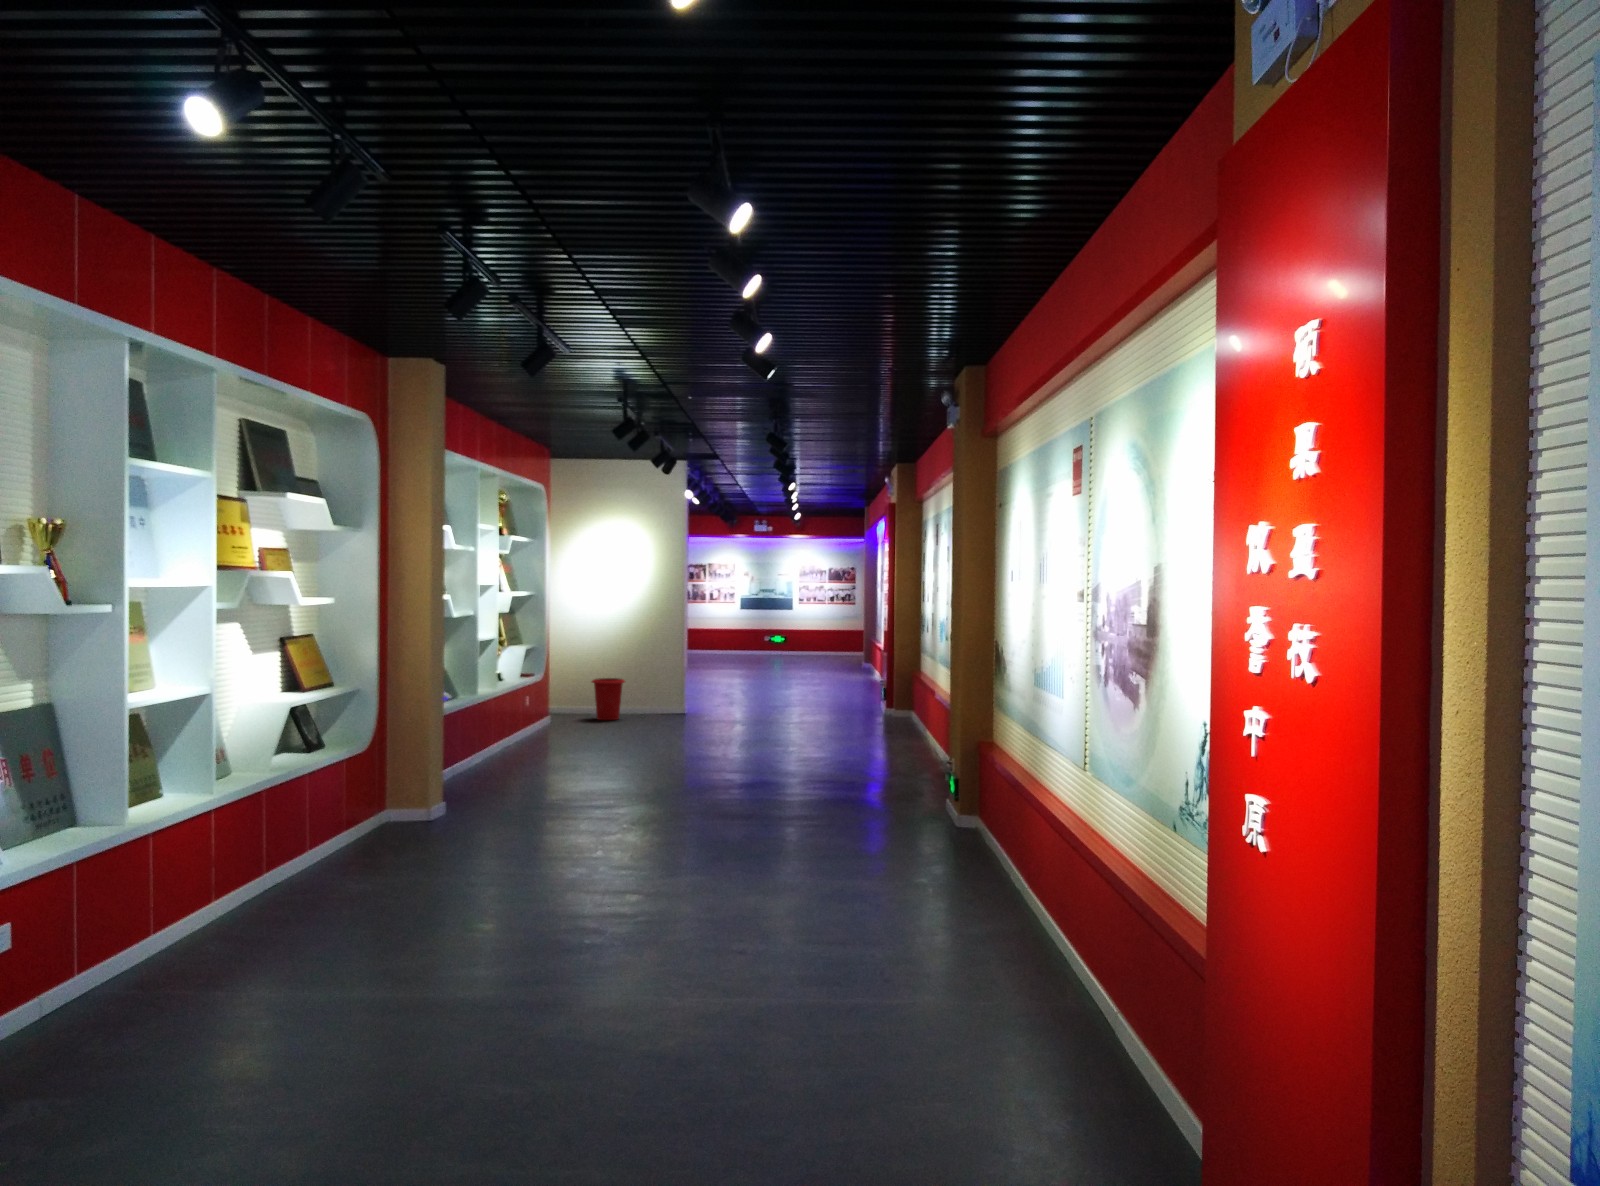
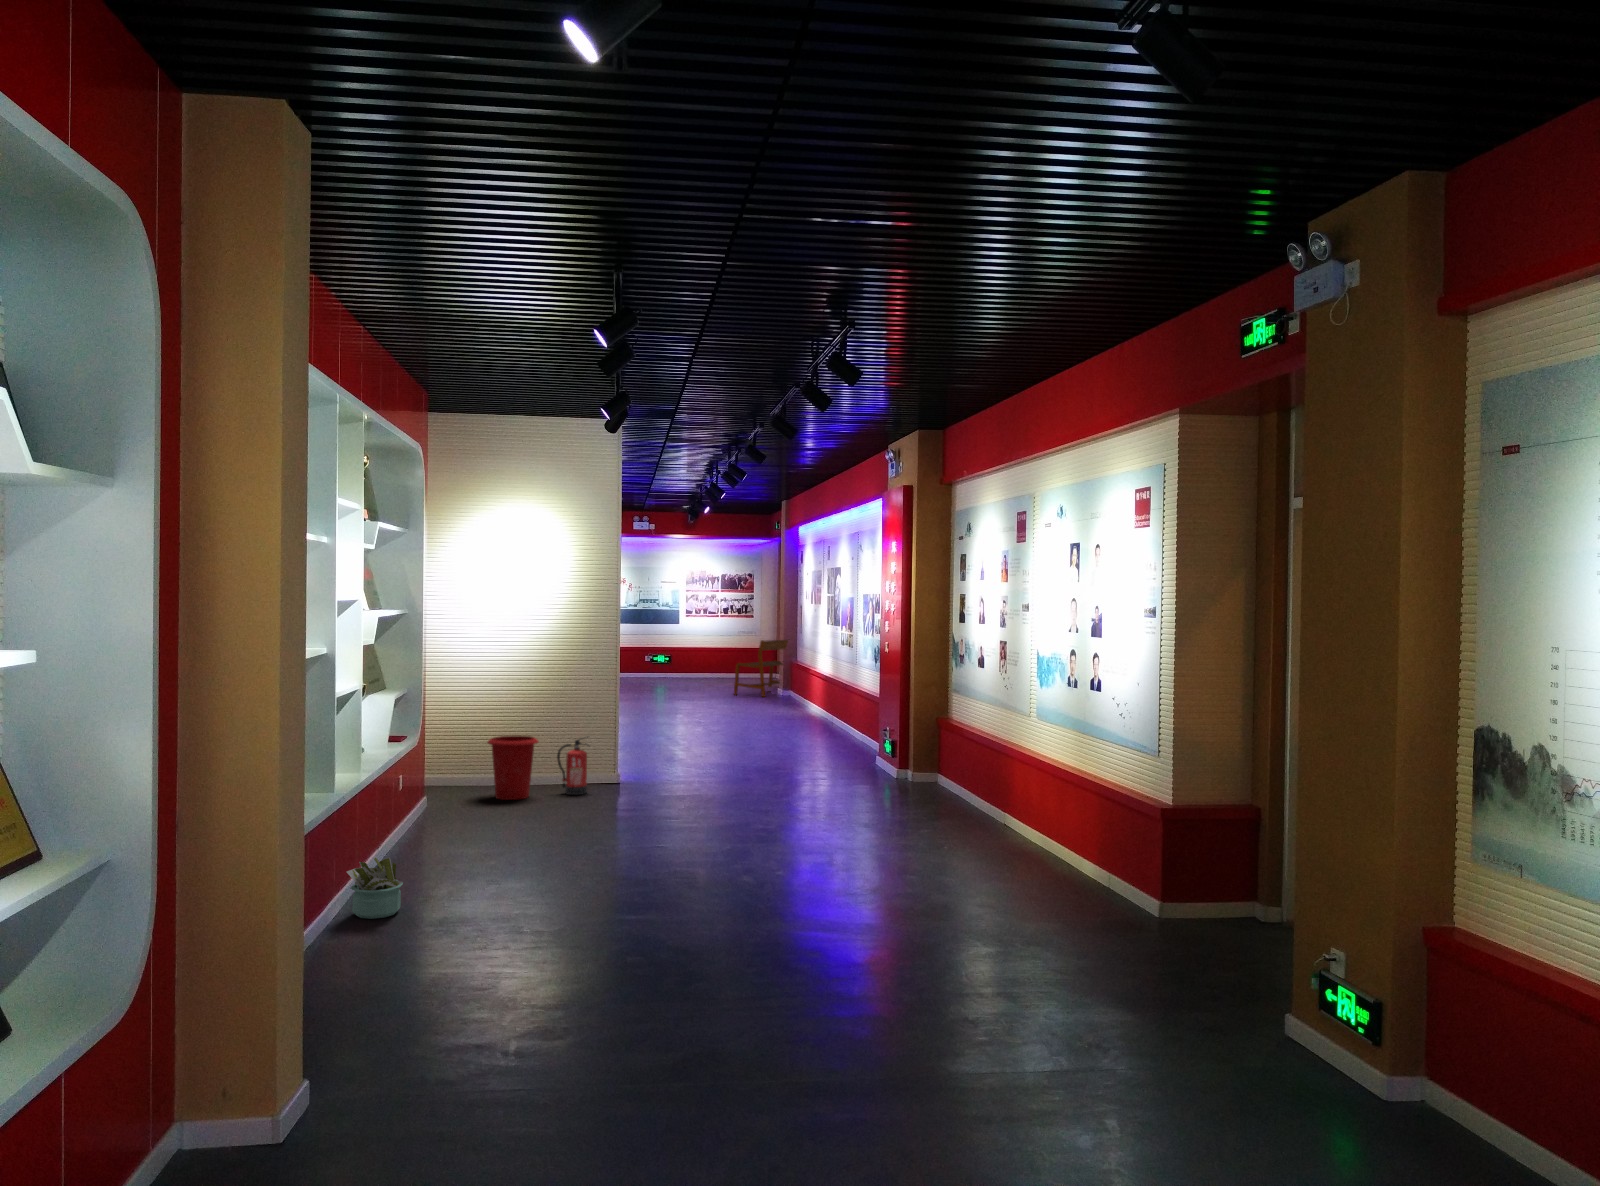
bench: none [827,621,879,667] -> present [734,640,788,697]
fire extinguisher: none [639,679,661,719] -> present [557,739,587,795]
decorative plant: none [476,732,509,766] -> present [347,857,403,919]

